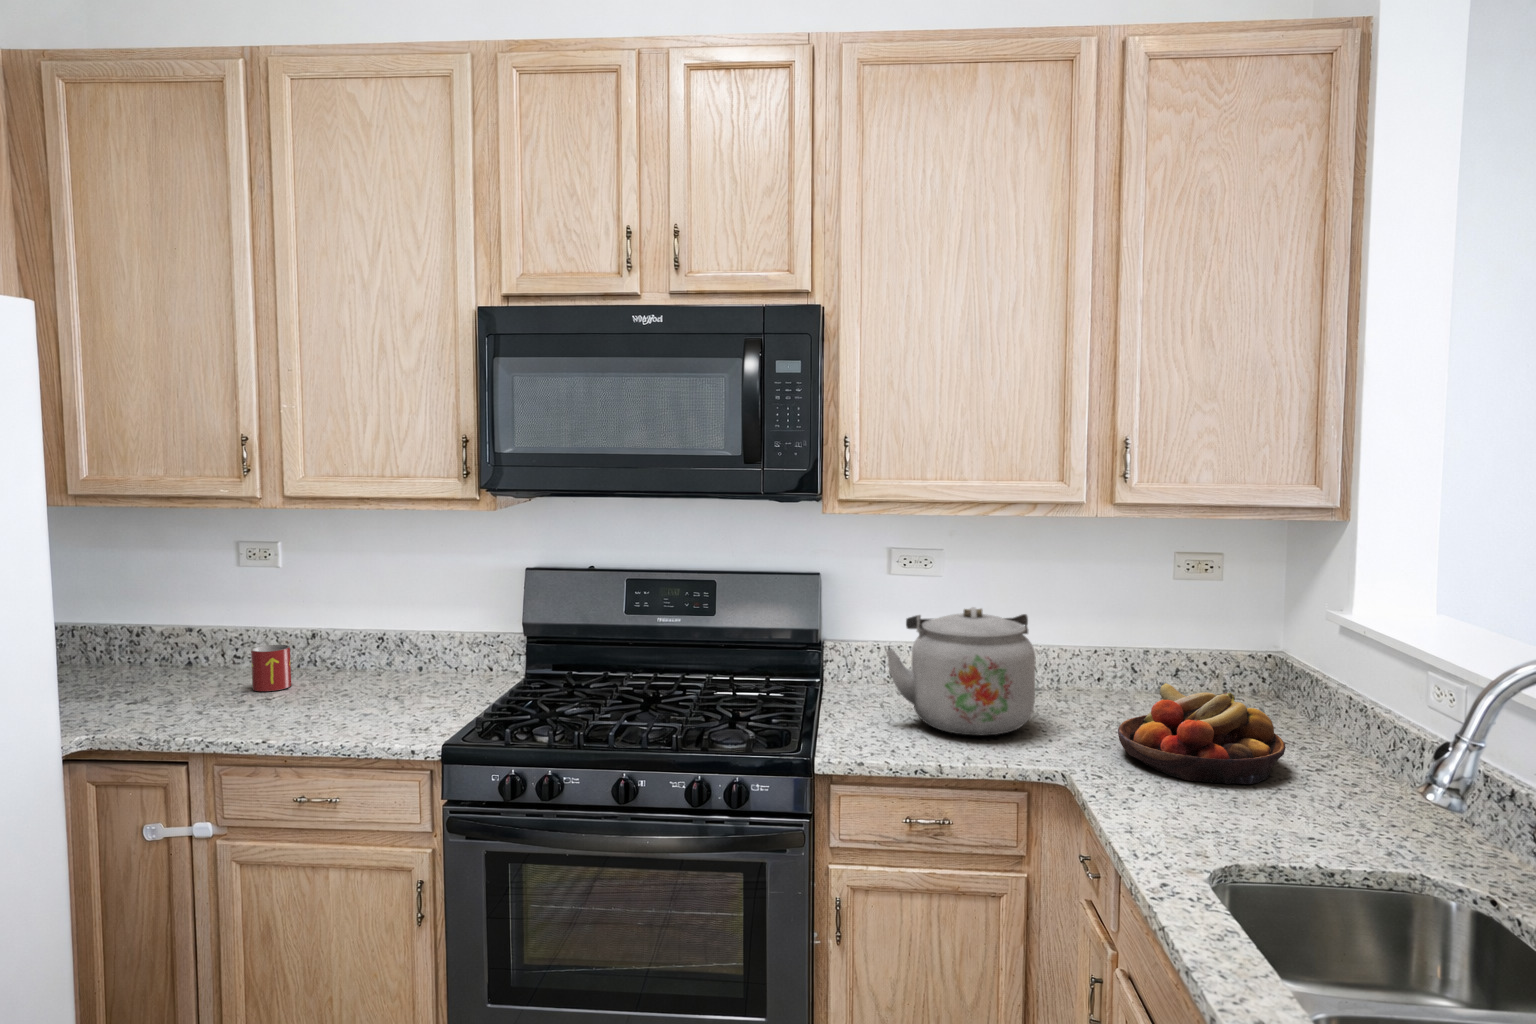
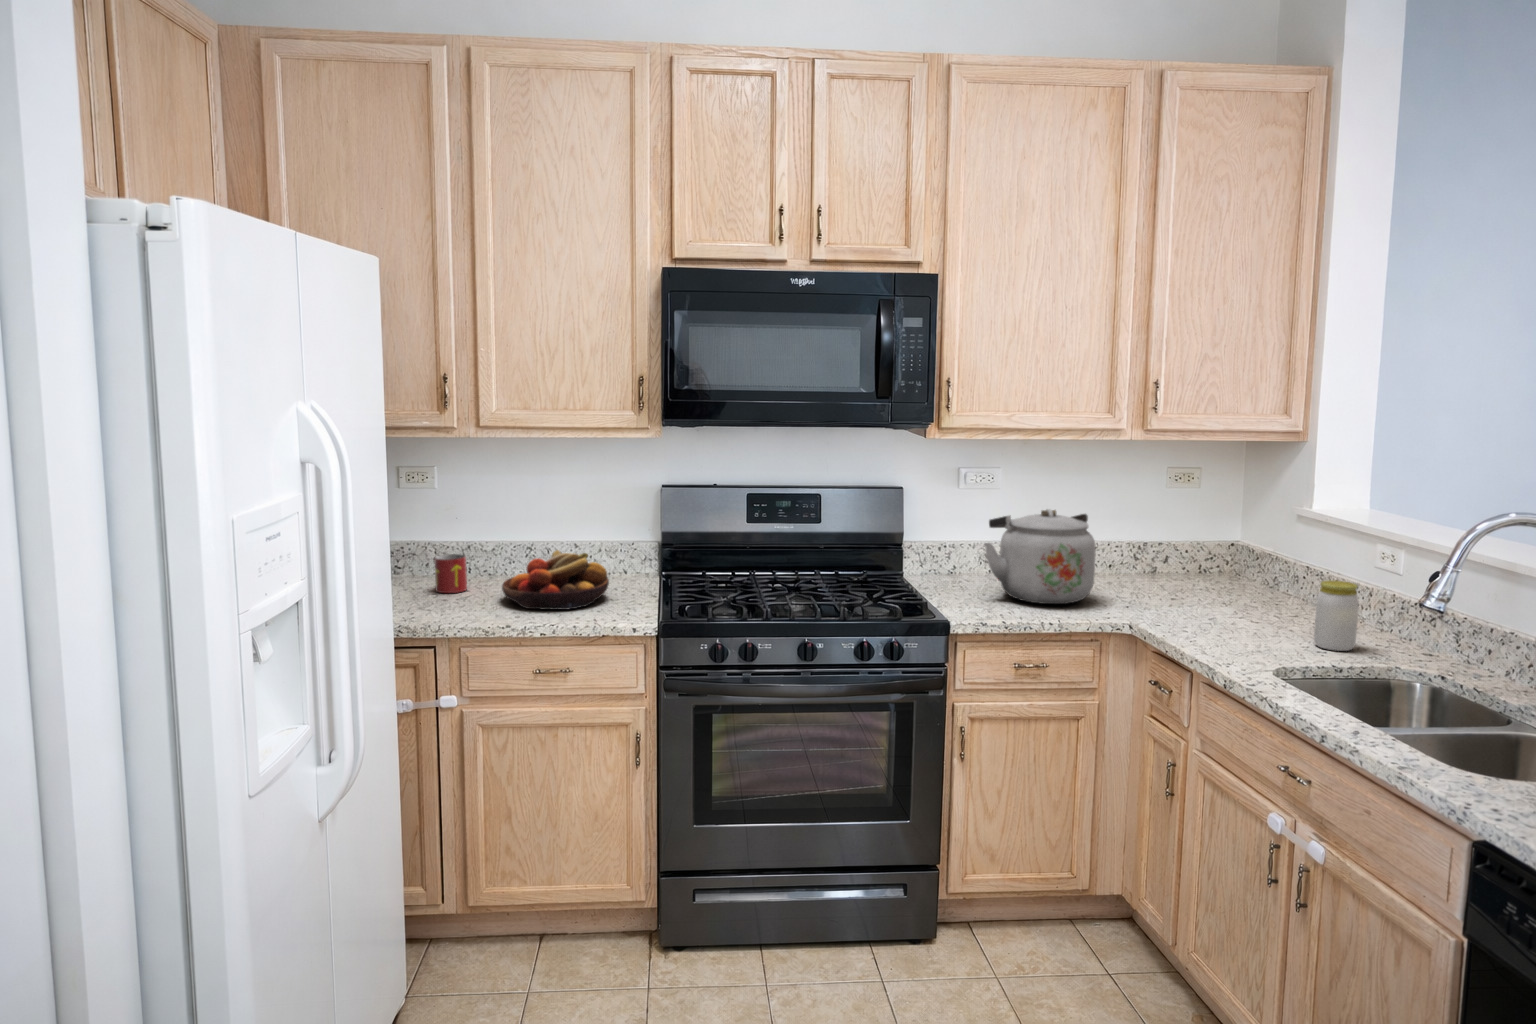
fruit bowl: present [1118,683,1286,784] -> present [502,550,609,610]
jar: none [1312,728,1378,838] -> present [1314,580,1359,651]

